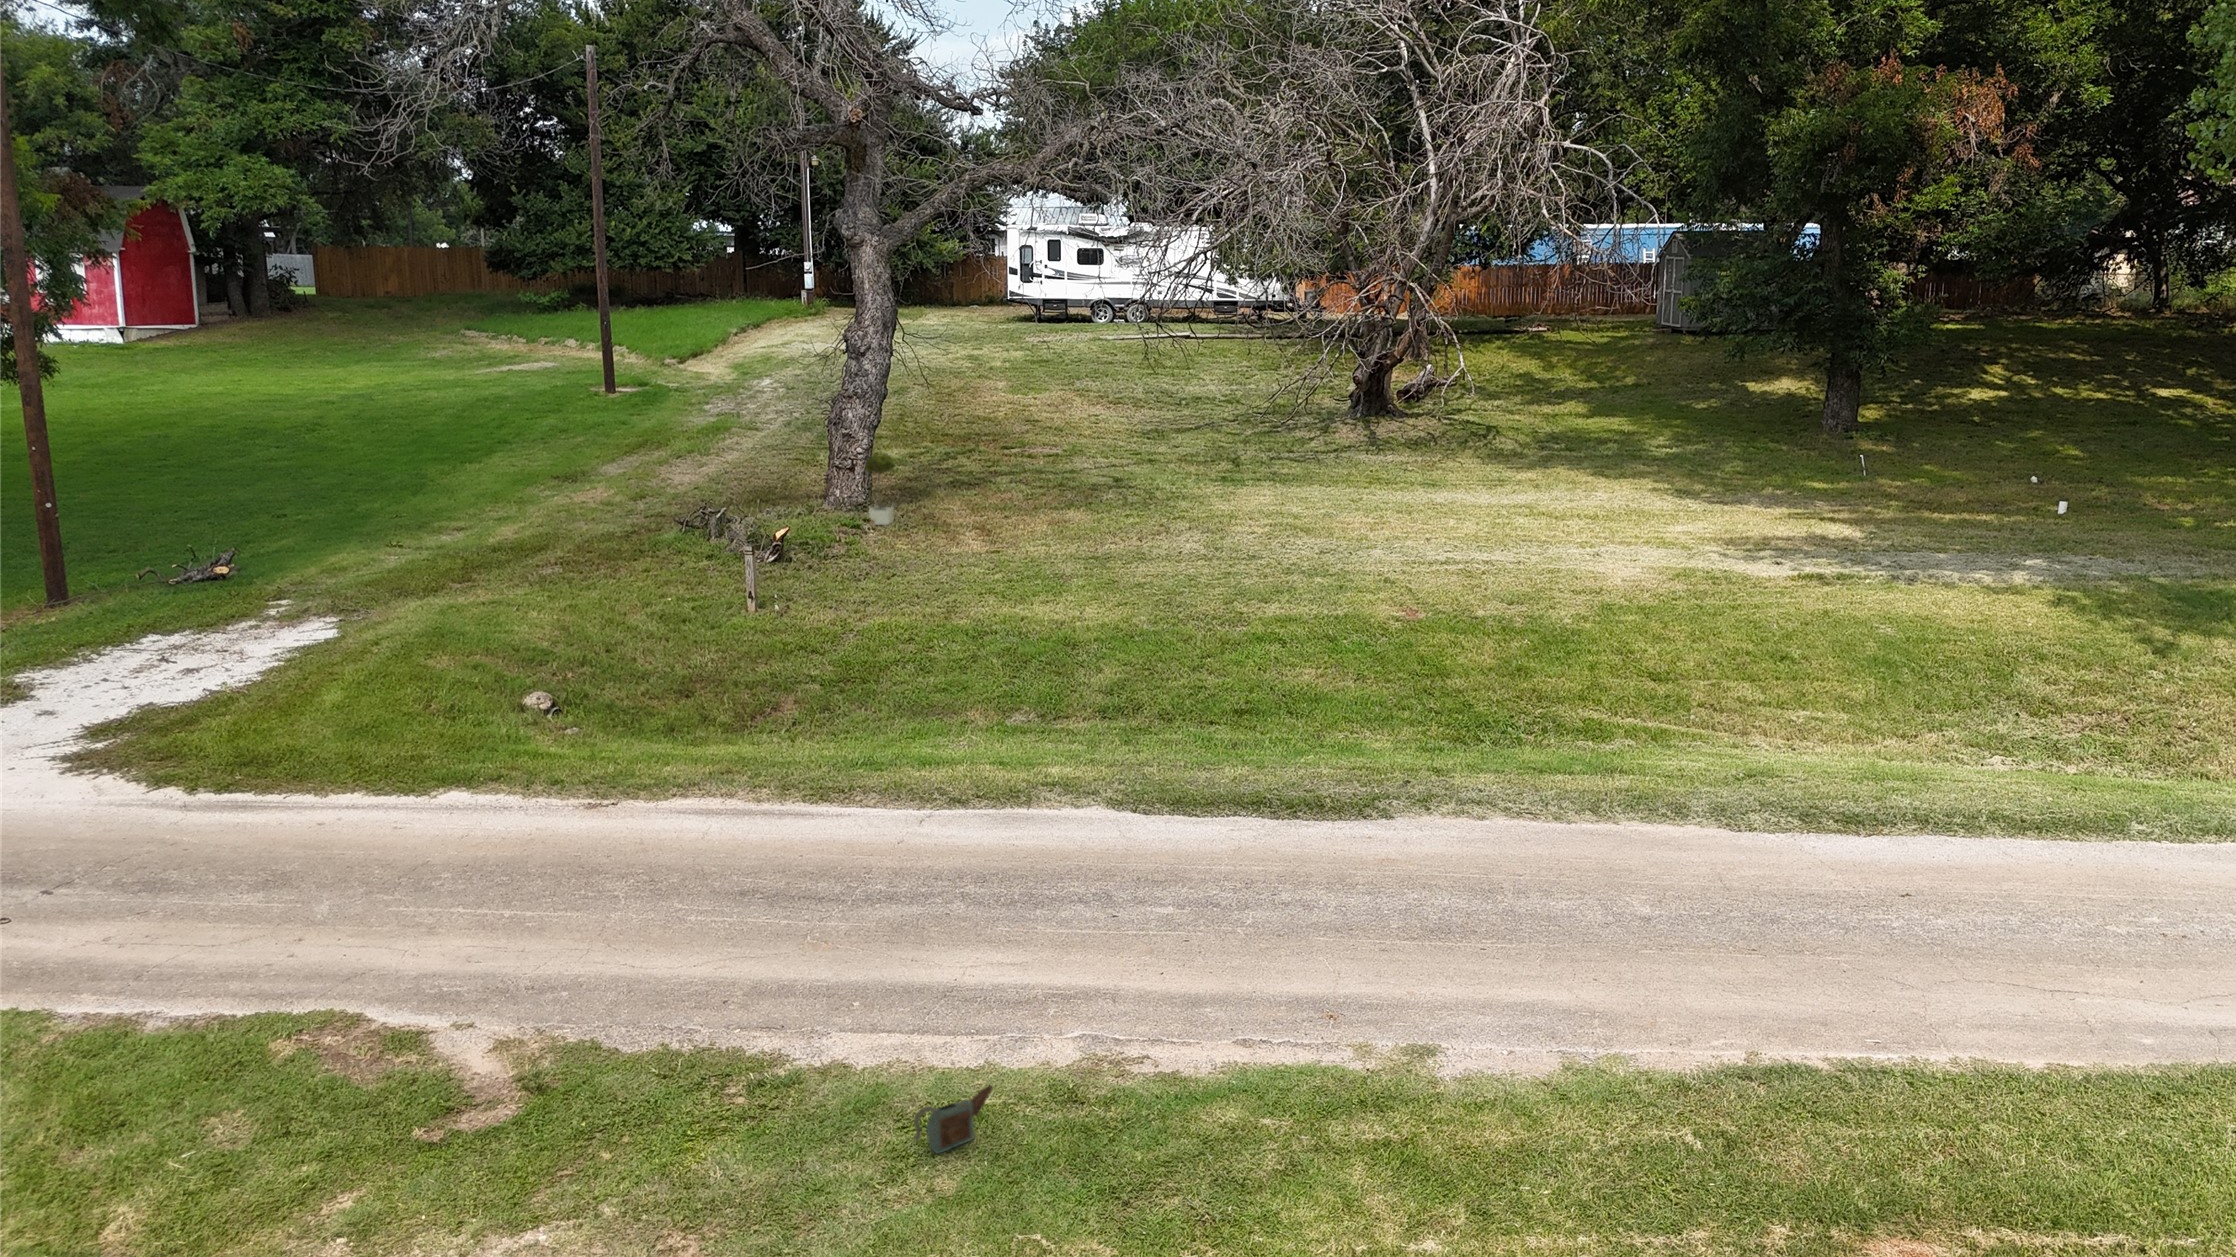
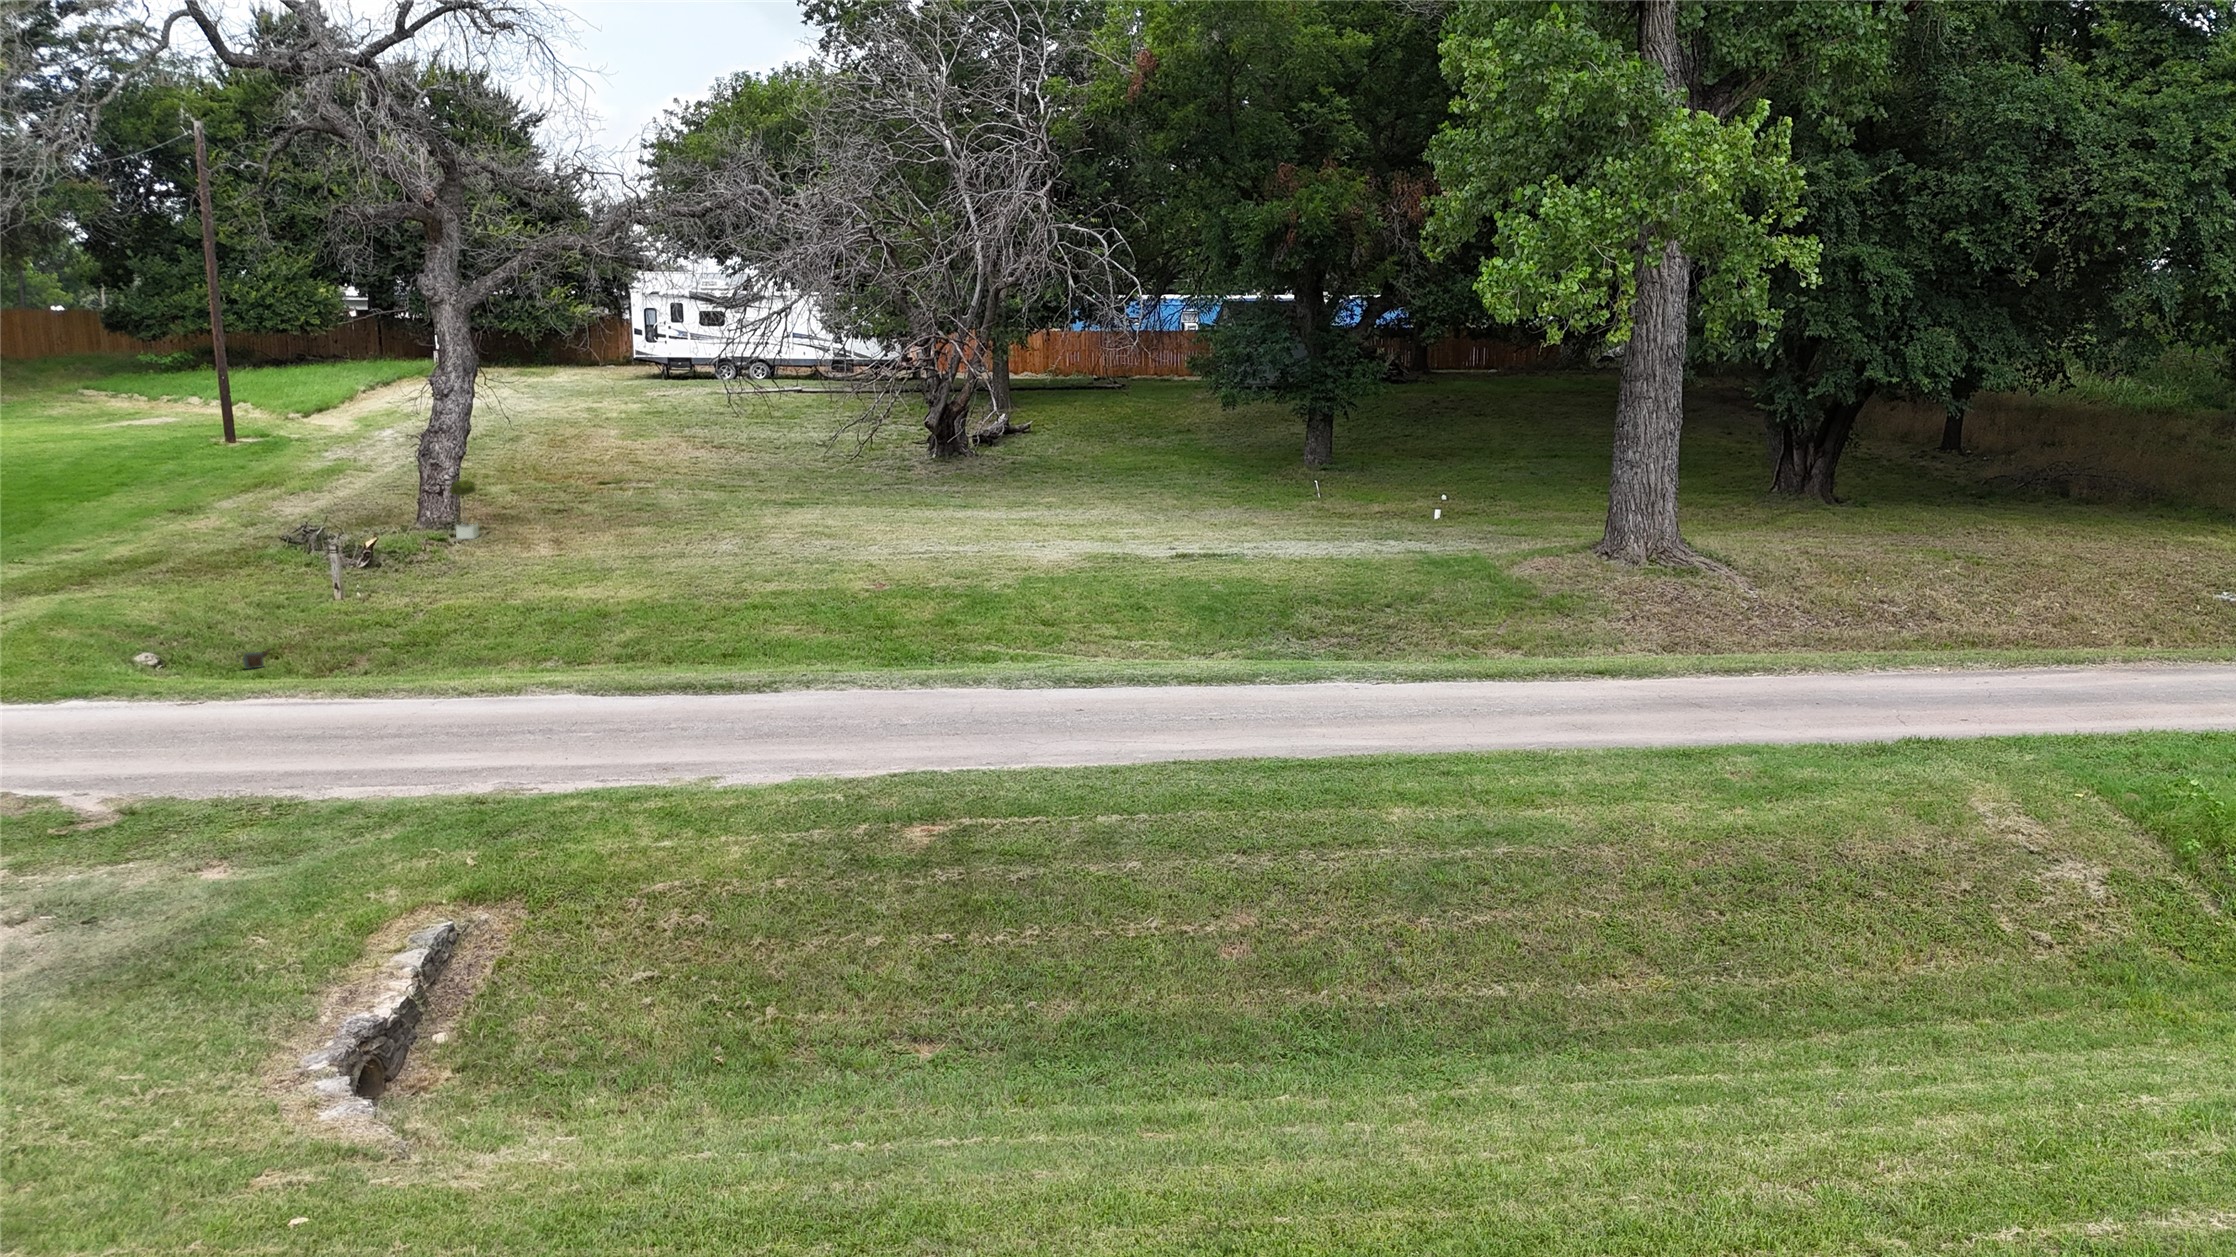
watering can: present [914,1085,993,1154] -> present [236,648,272,669]

